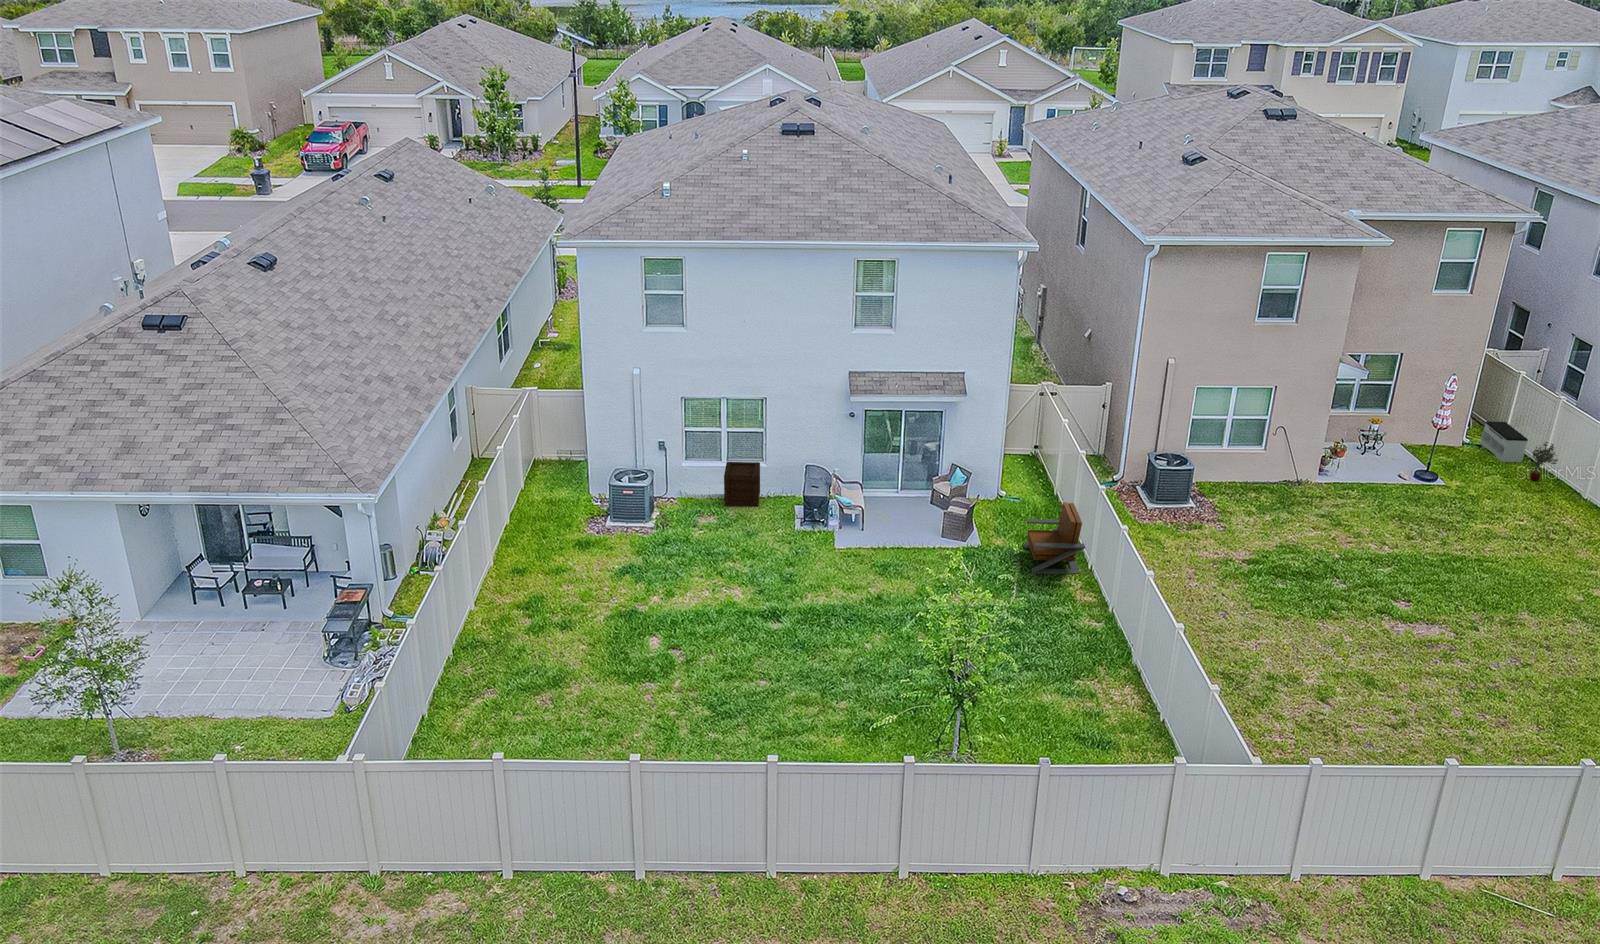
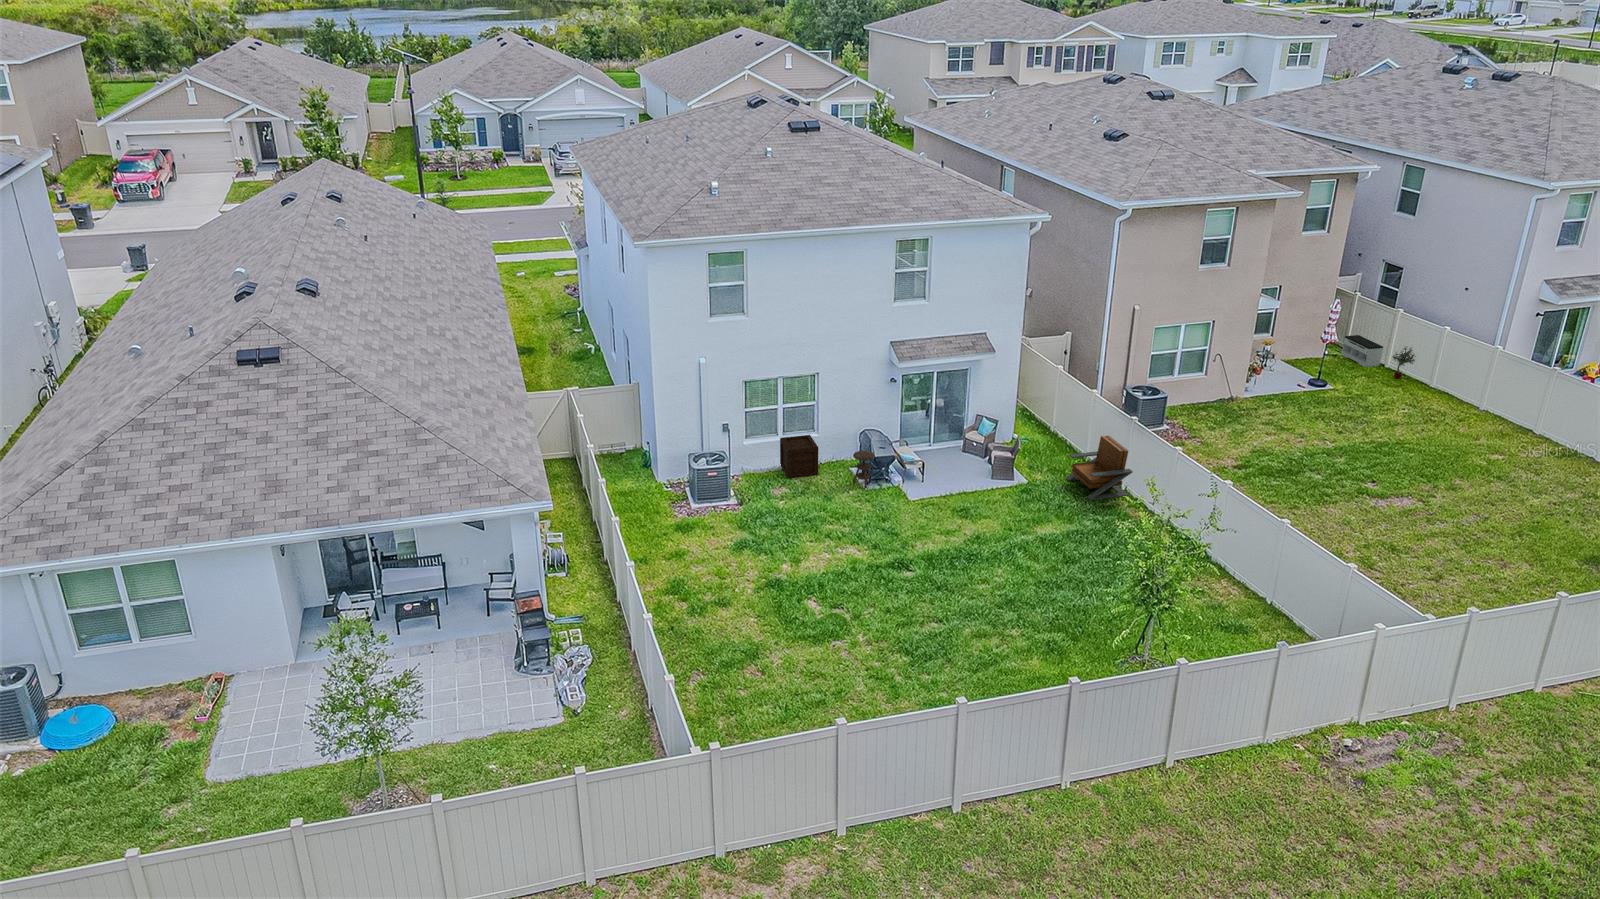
side table: none [786,486,810,527] -> present [853,451,875,488]

